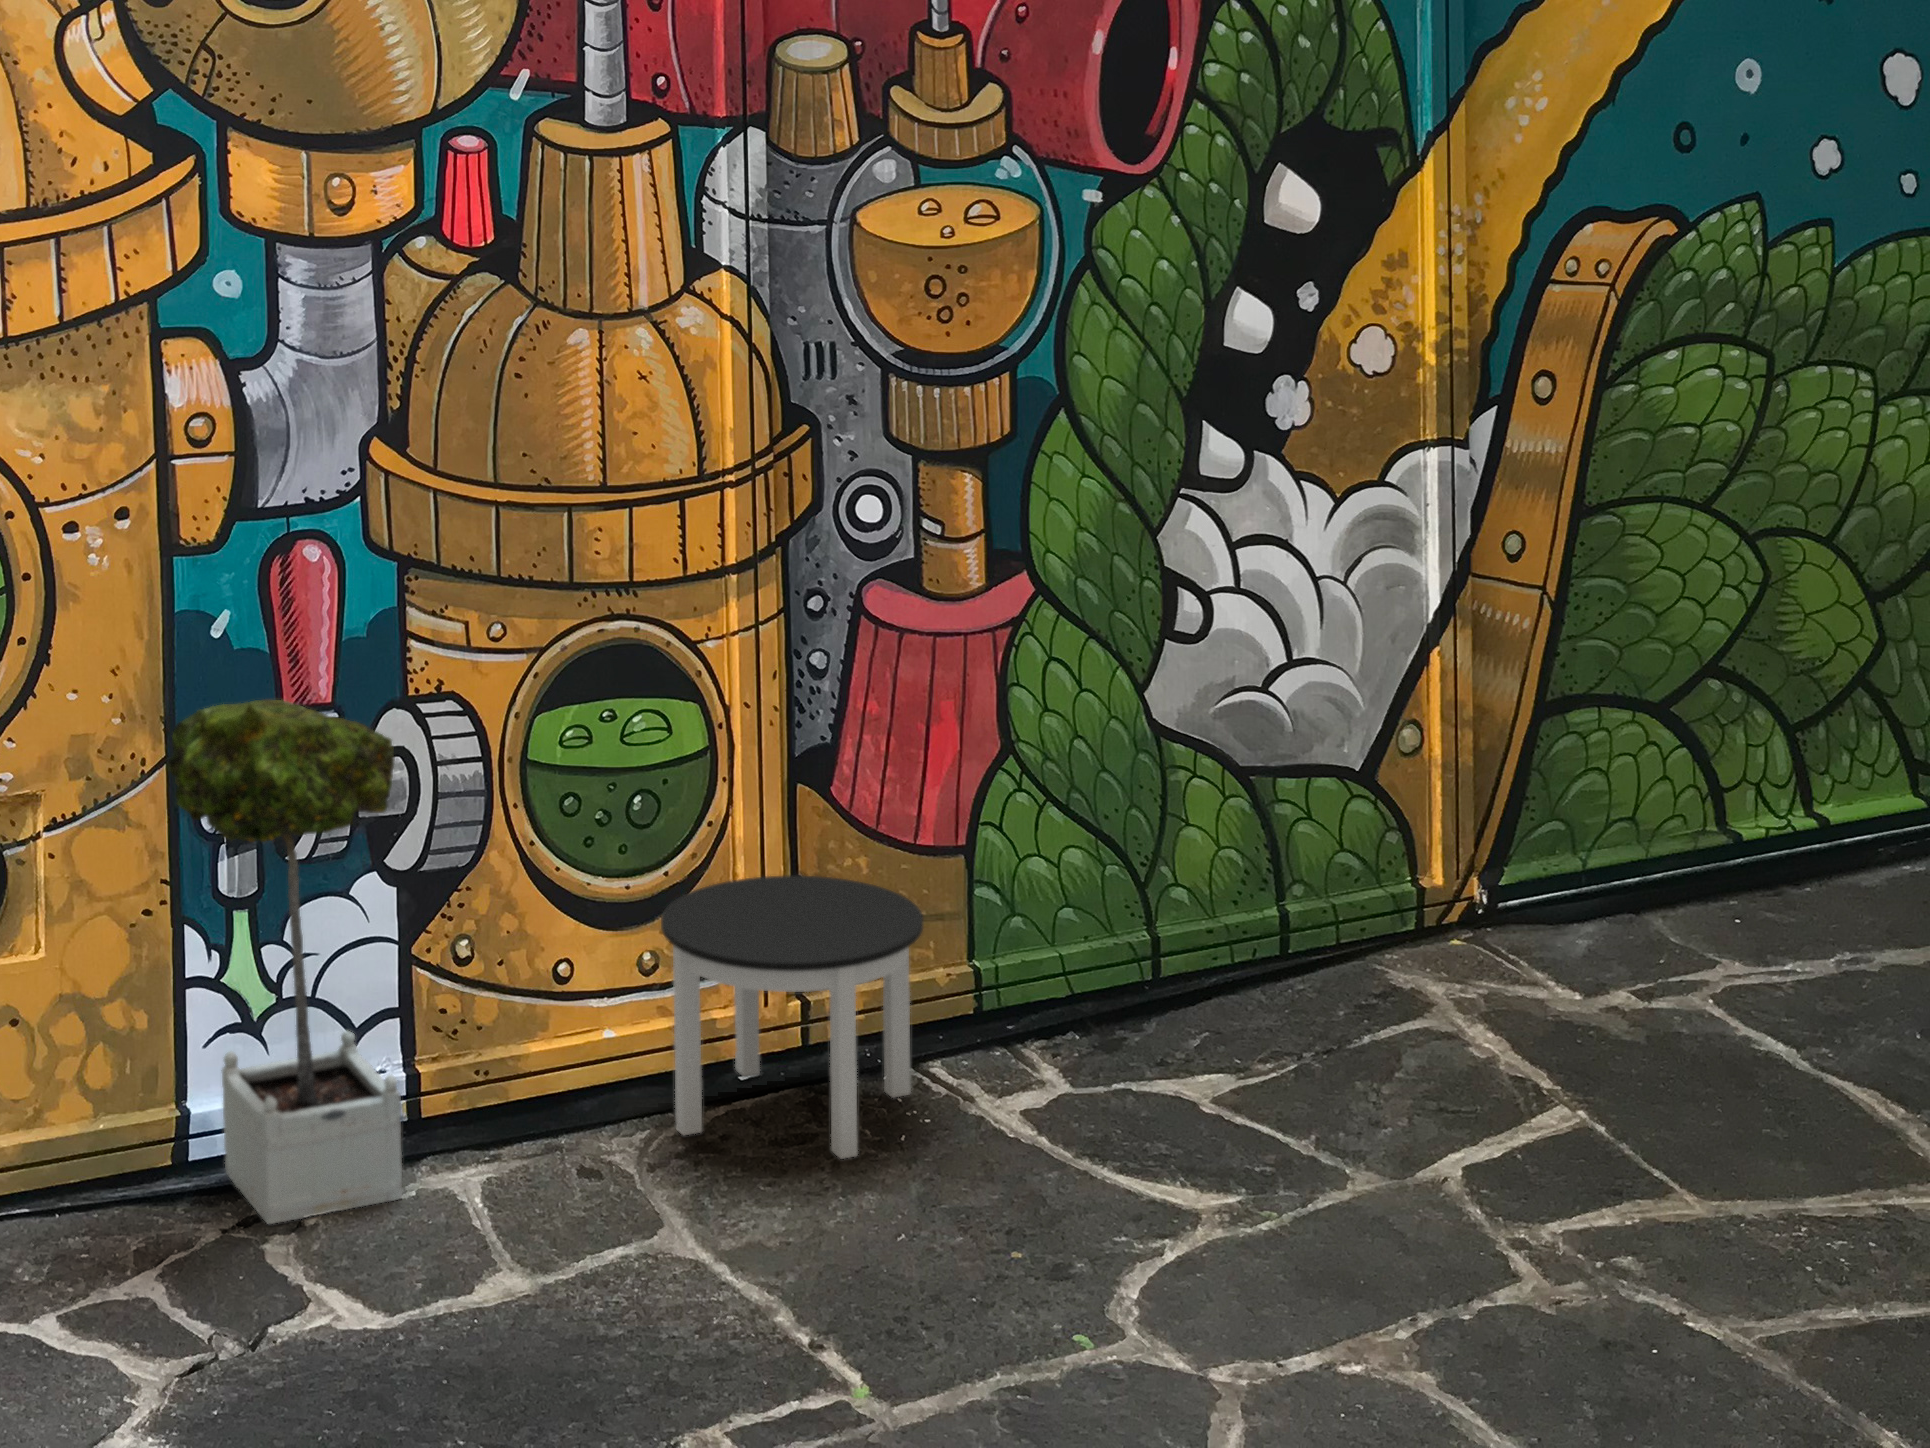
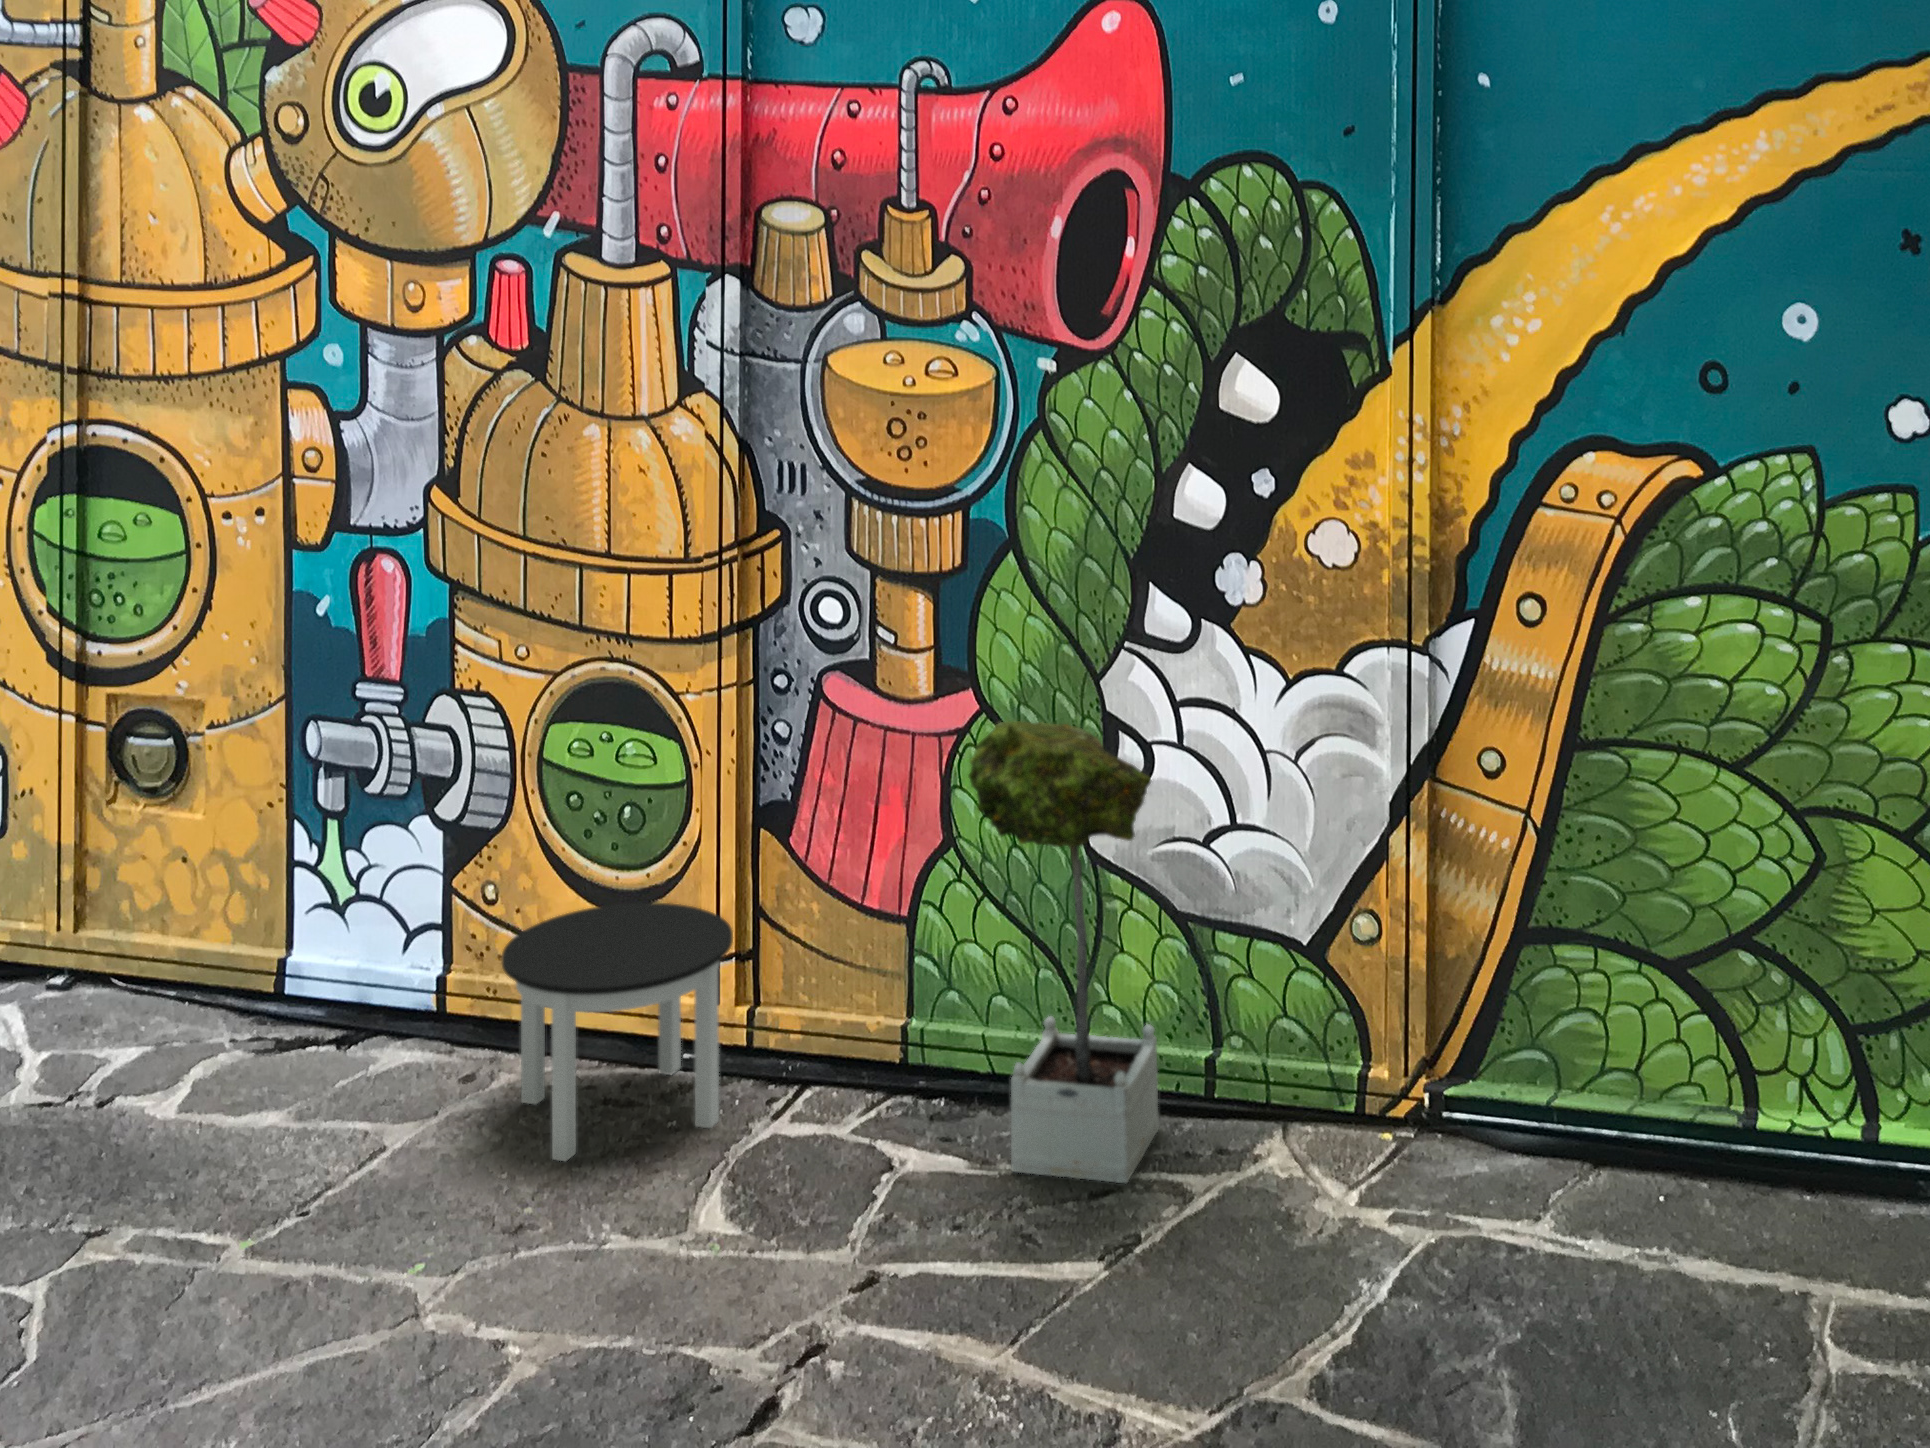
potted tree: present [168,700,402,1224] -> present [969,721,1159,1183]

